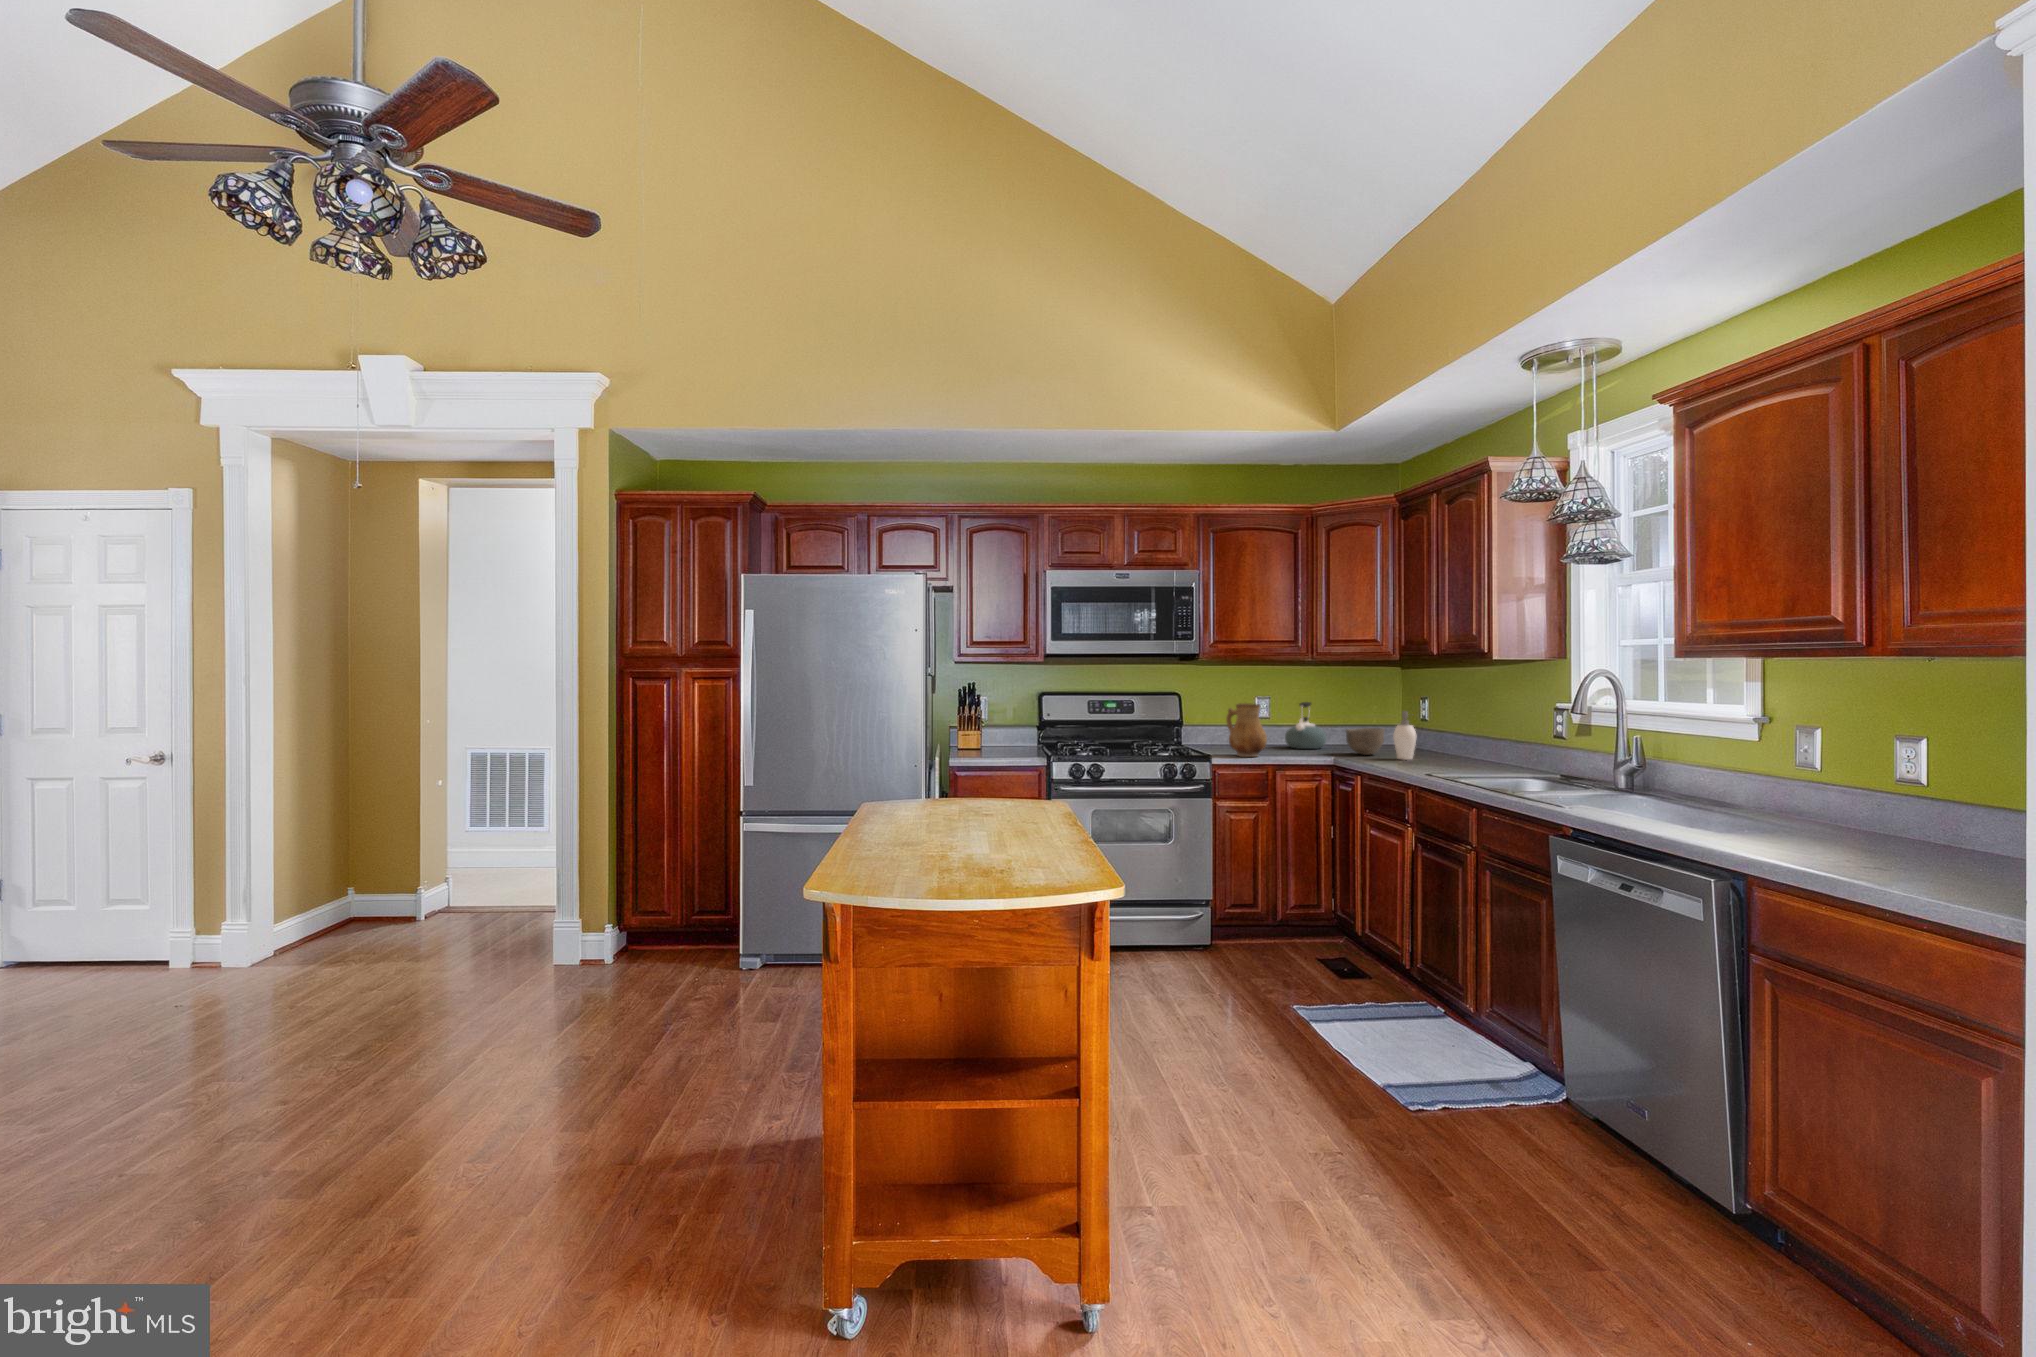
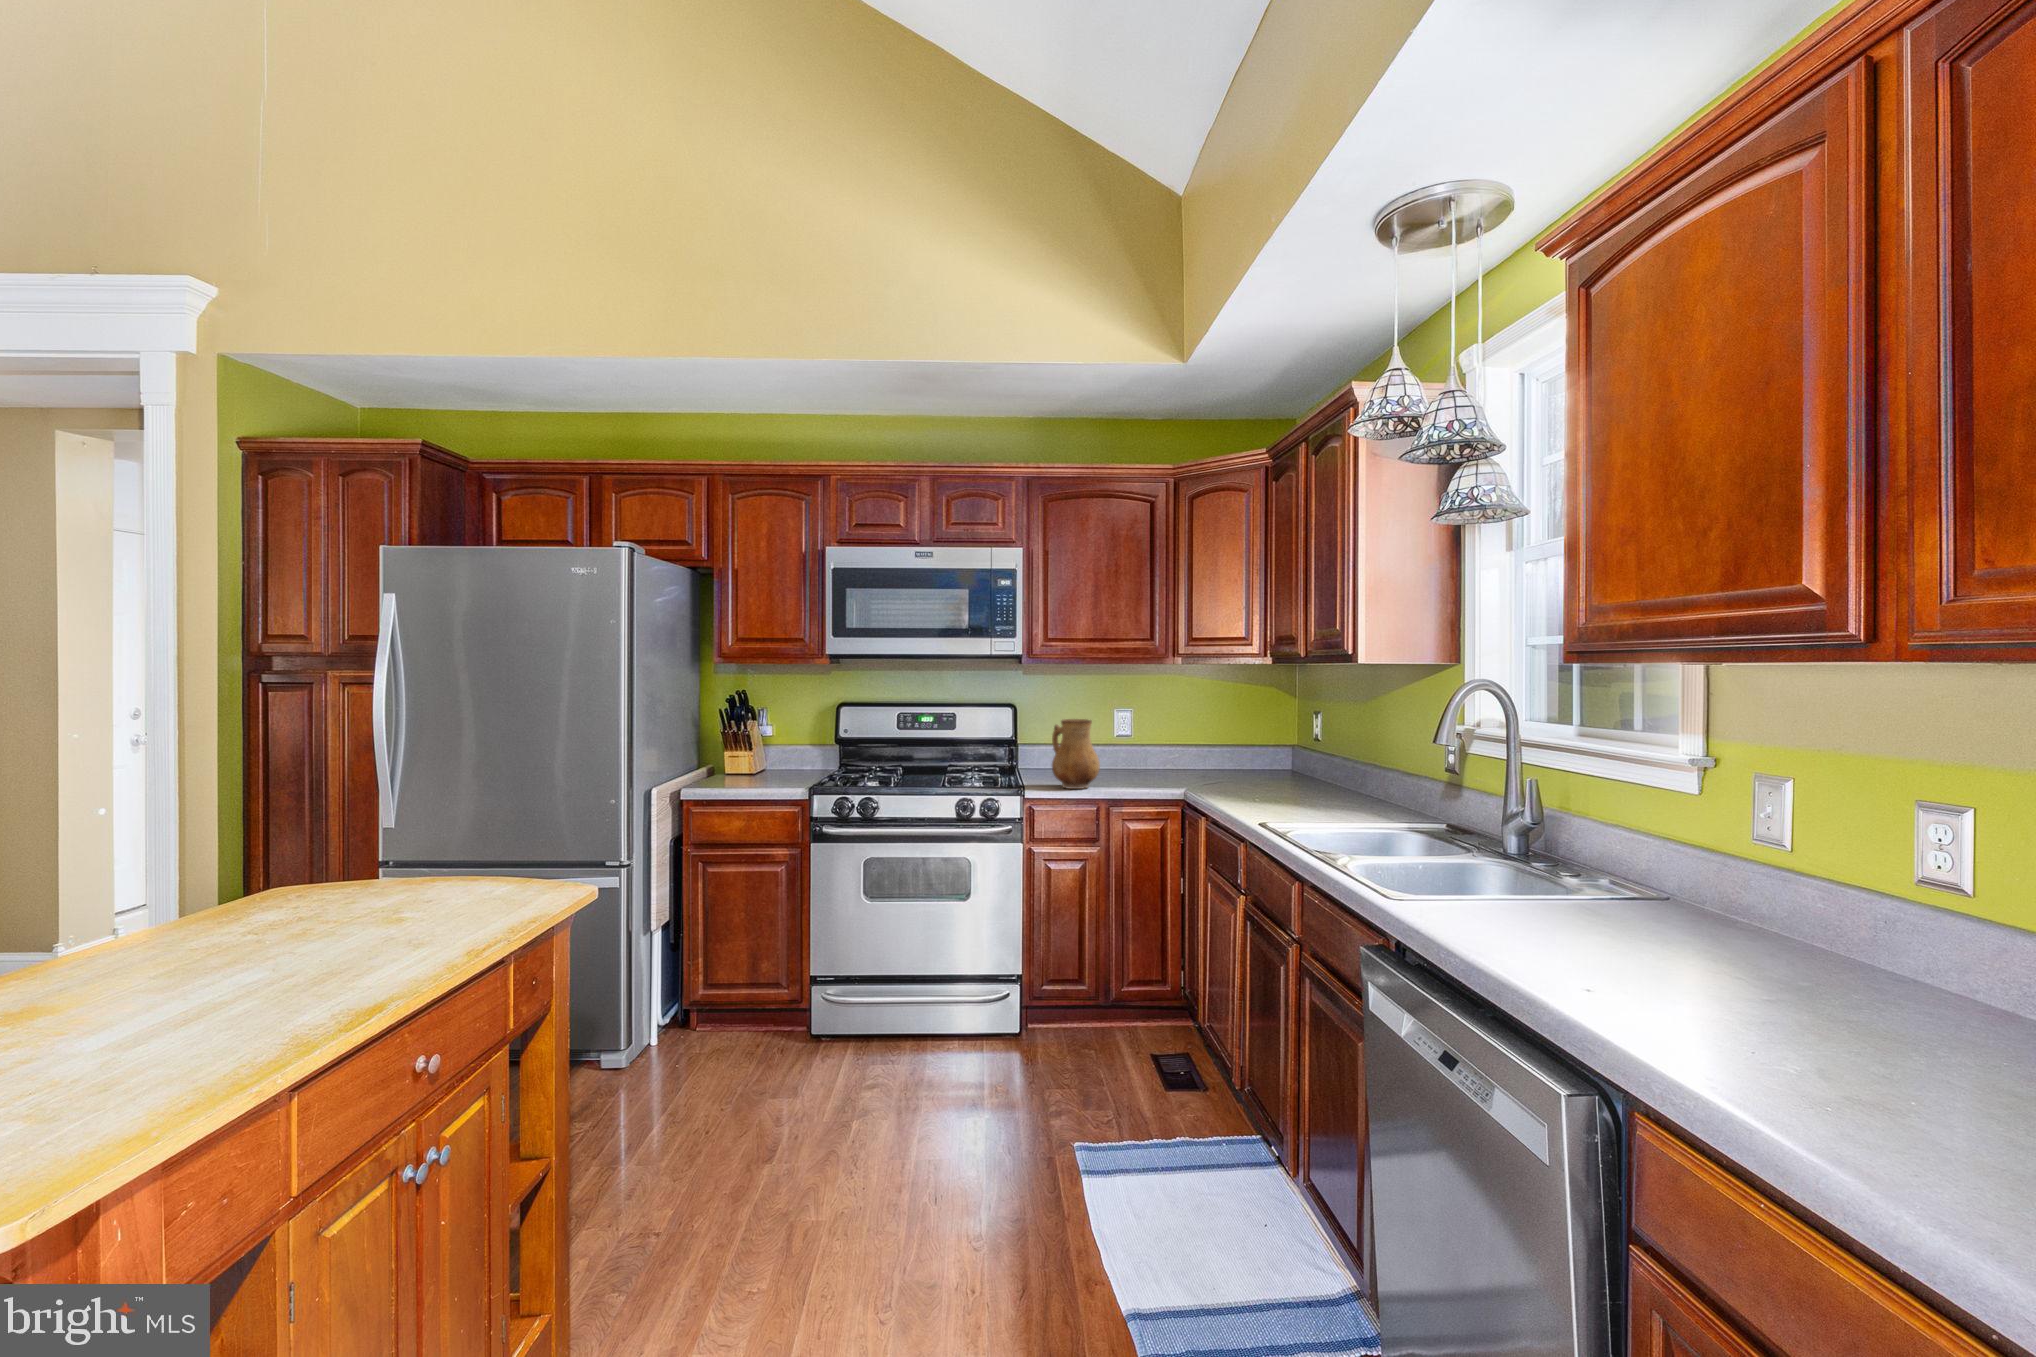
kettle: present [1285,702,1326,749] -> none [1141,716,1192,777]
soap dispenser: present [1393,711,1416,760] -> none [1258,731,1290,795]
bowl: present [1346,728,1384,755] -> none [1205,751,1254,787]

